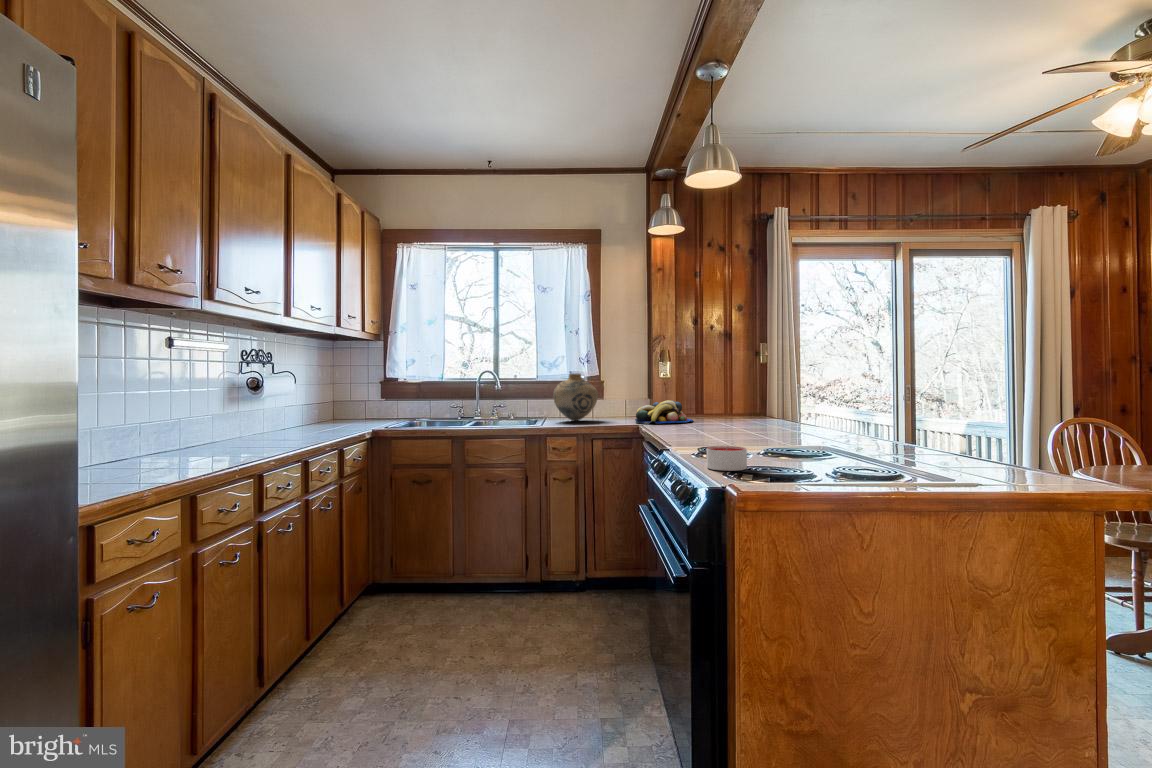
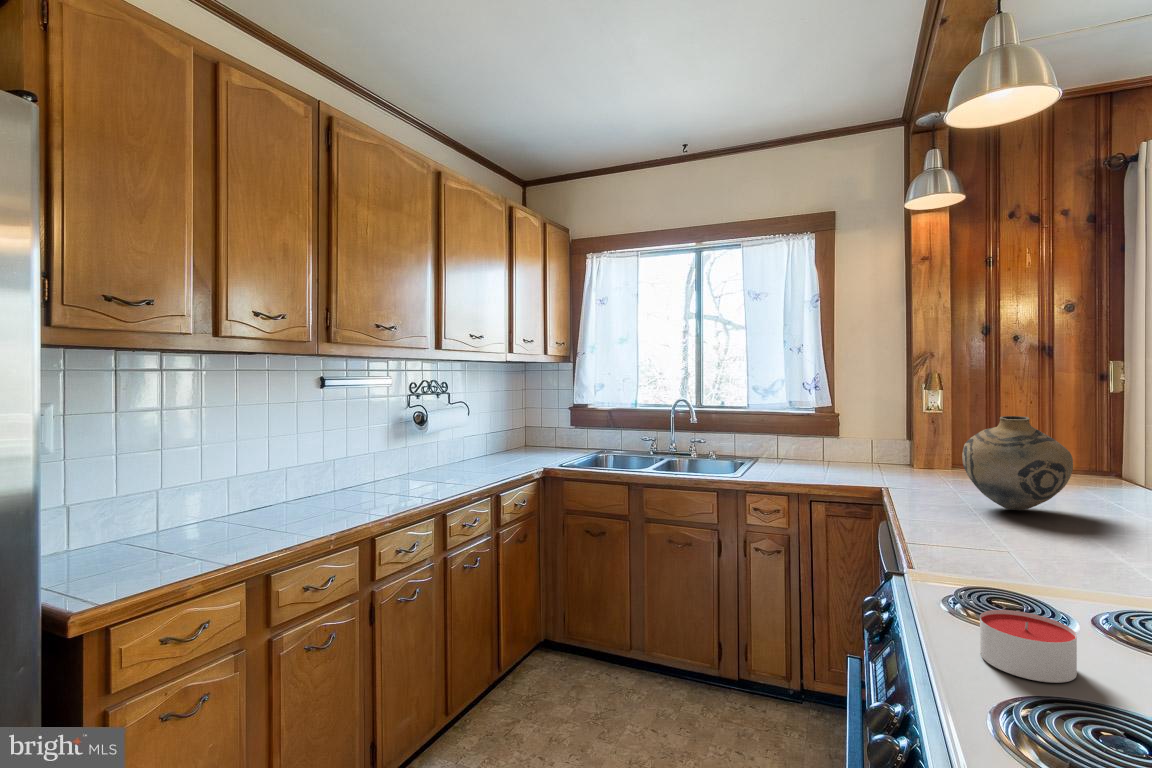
vase: present [553,373,598,421] -> present [962,416,1073,510]
fruit bowl: present [635,400,693,424] -> none [881,448,980,486]

